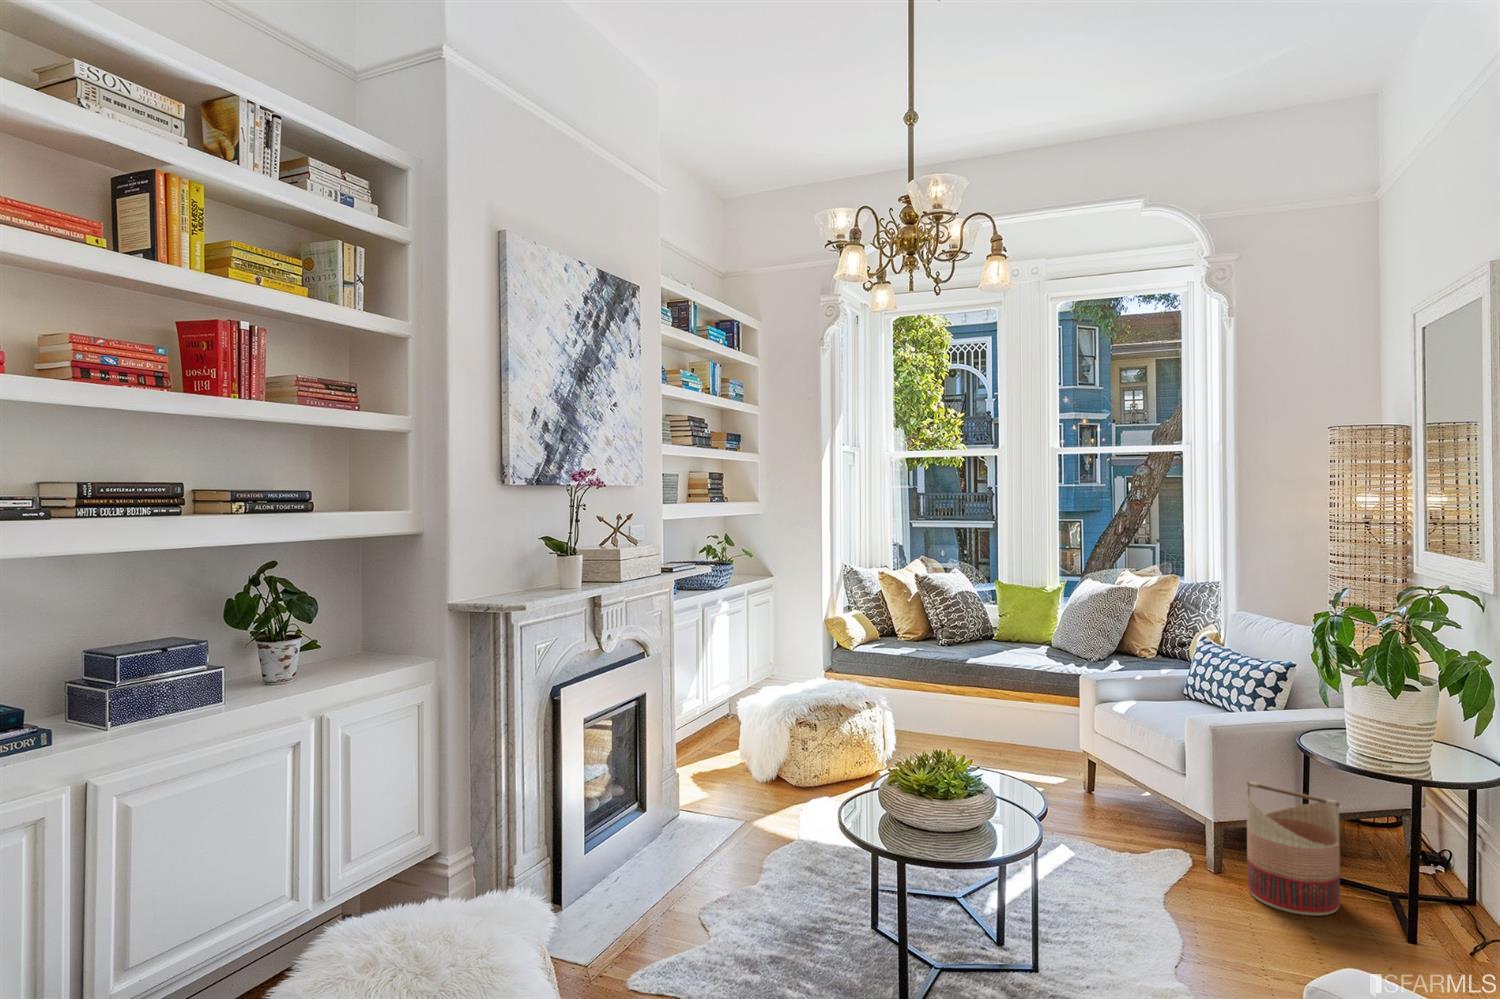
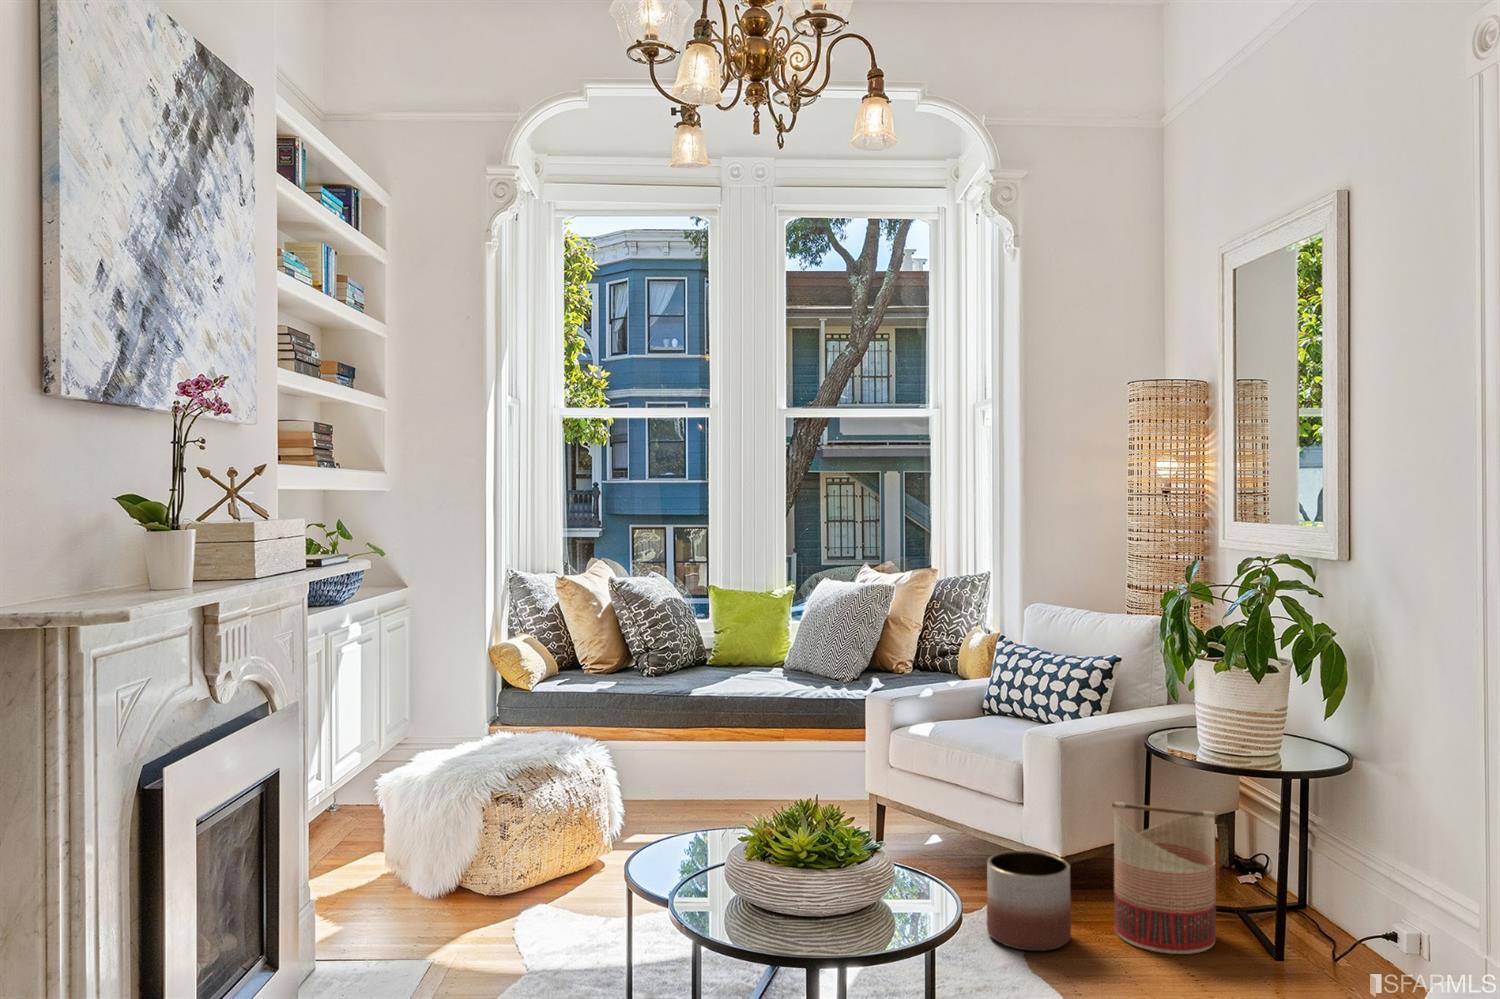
planter: none [1132,809,1202,890] -> present [987,851,1071,951]

